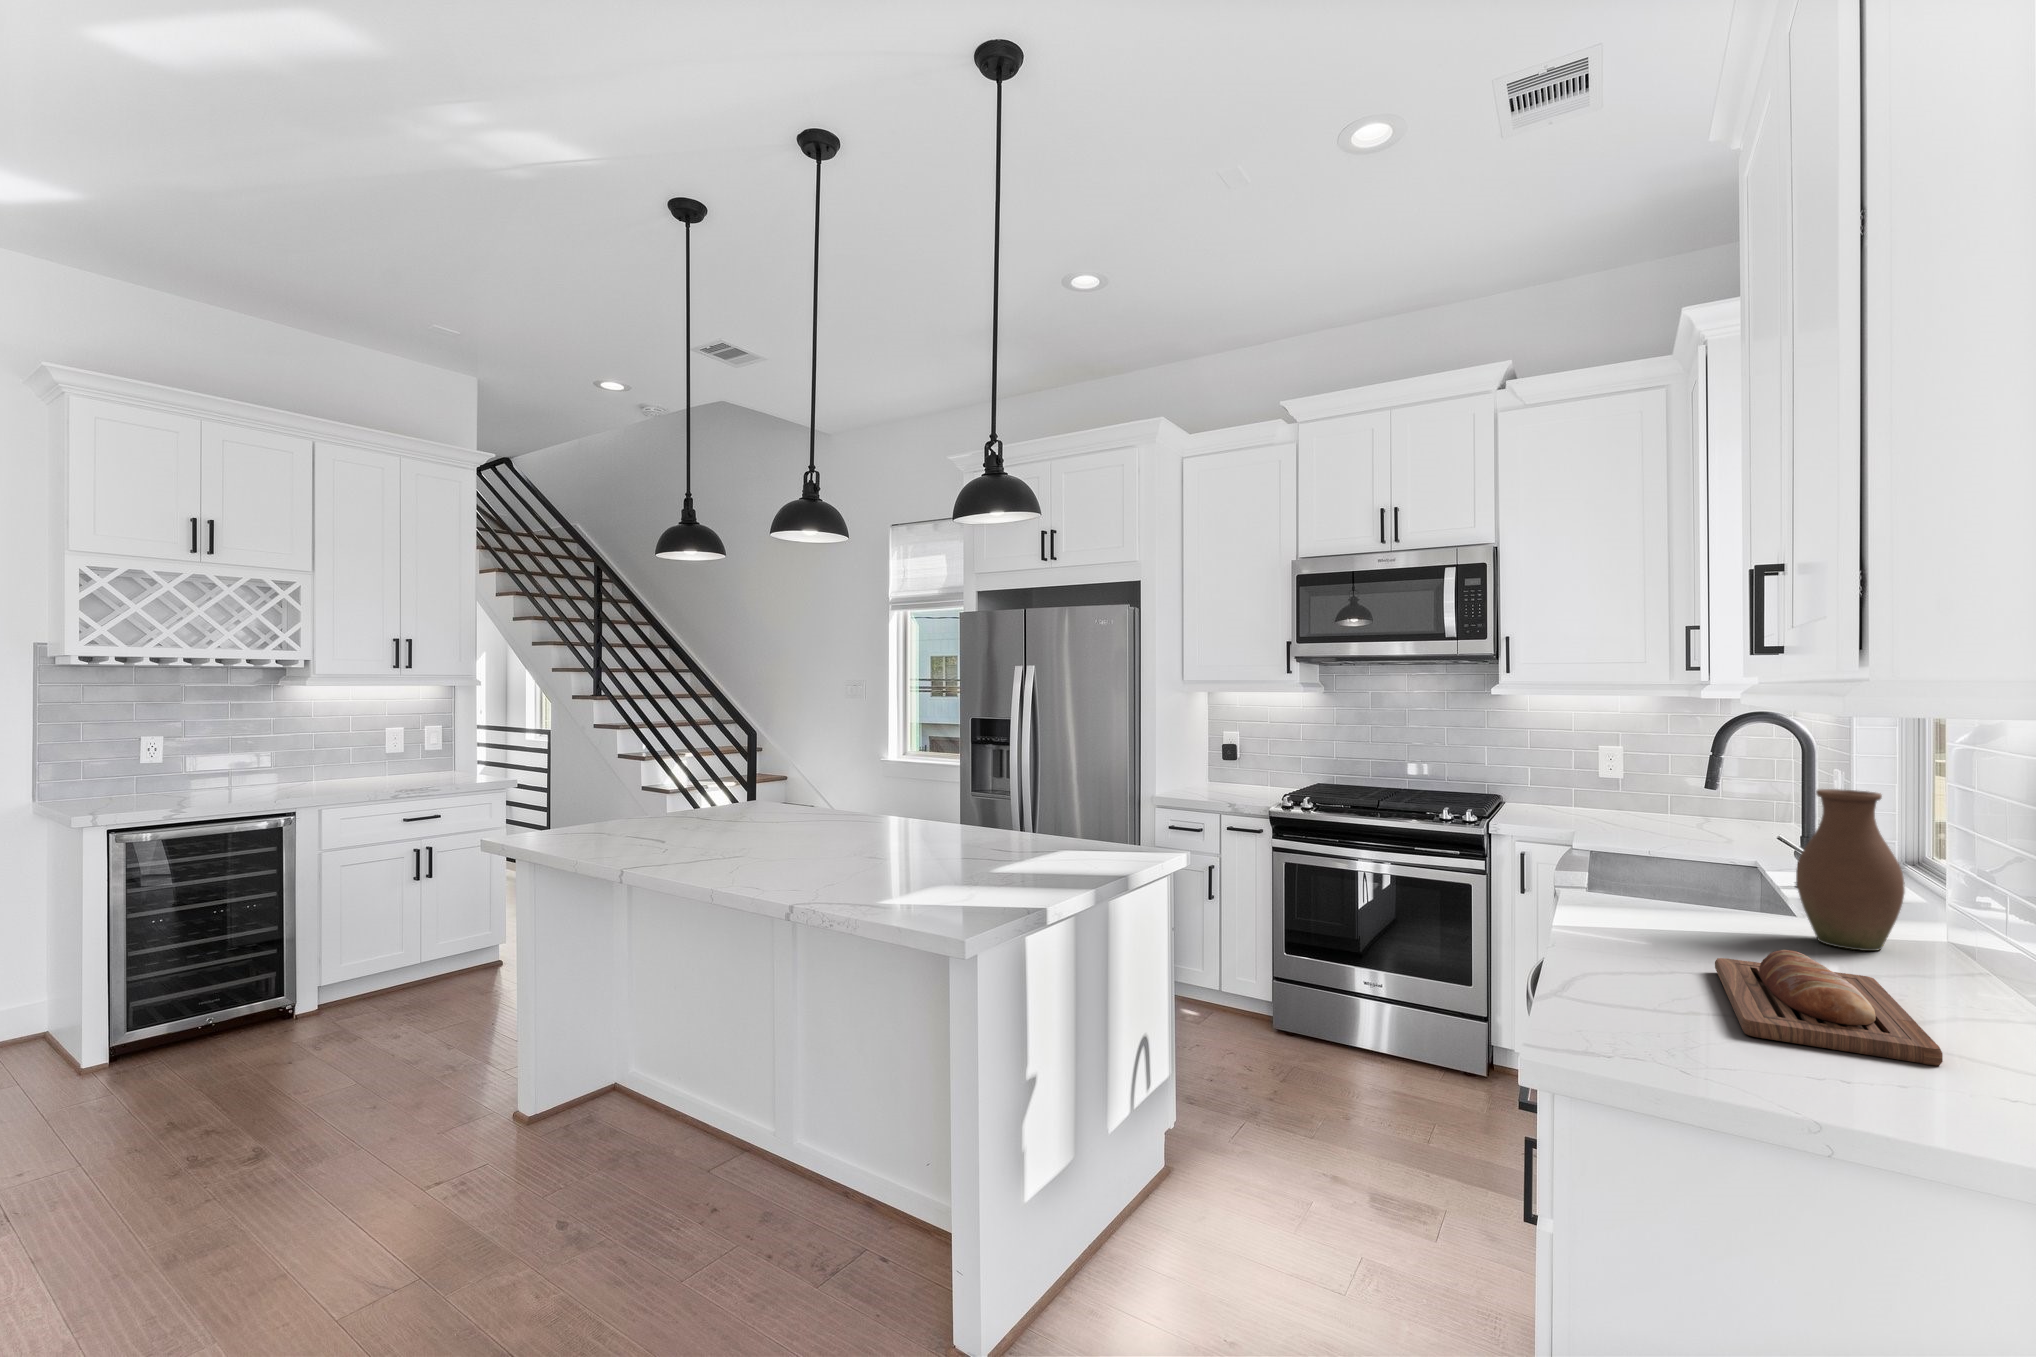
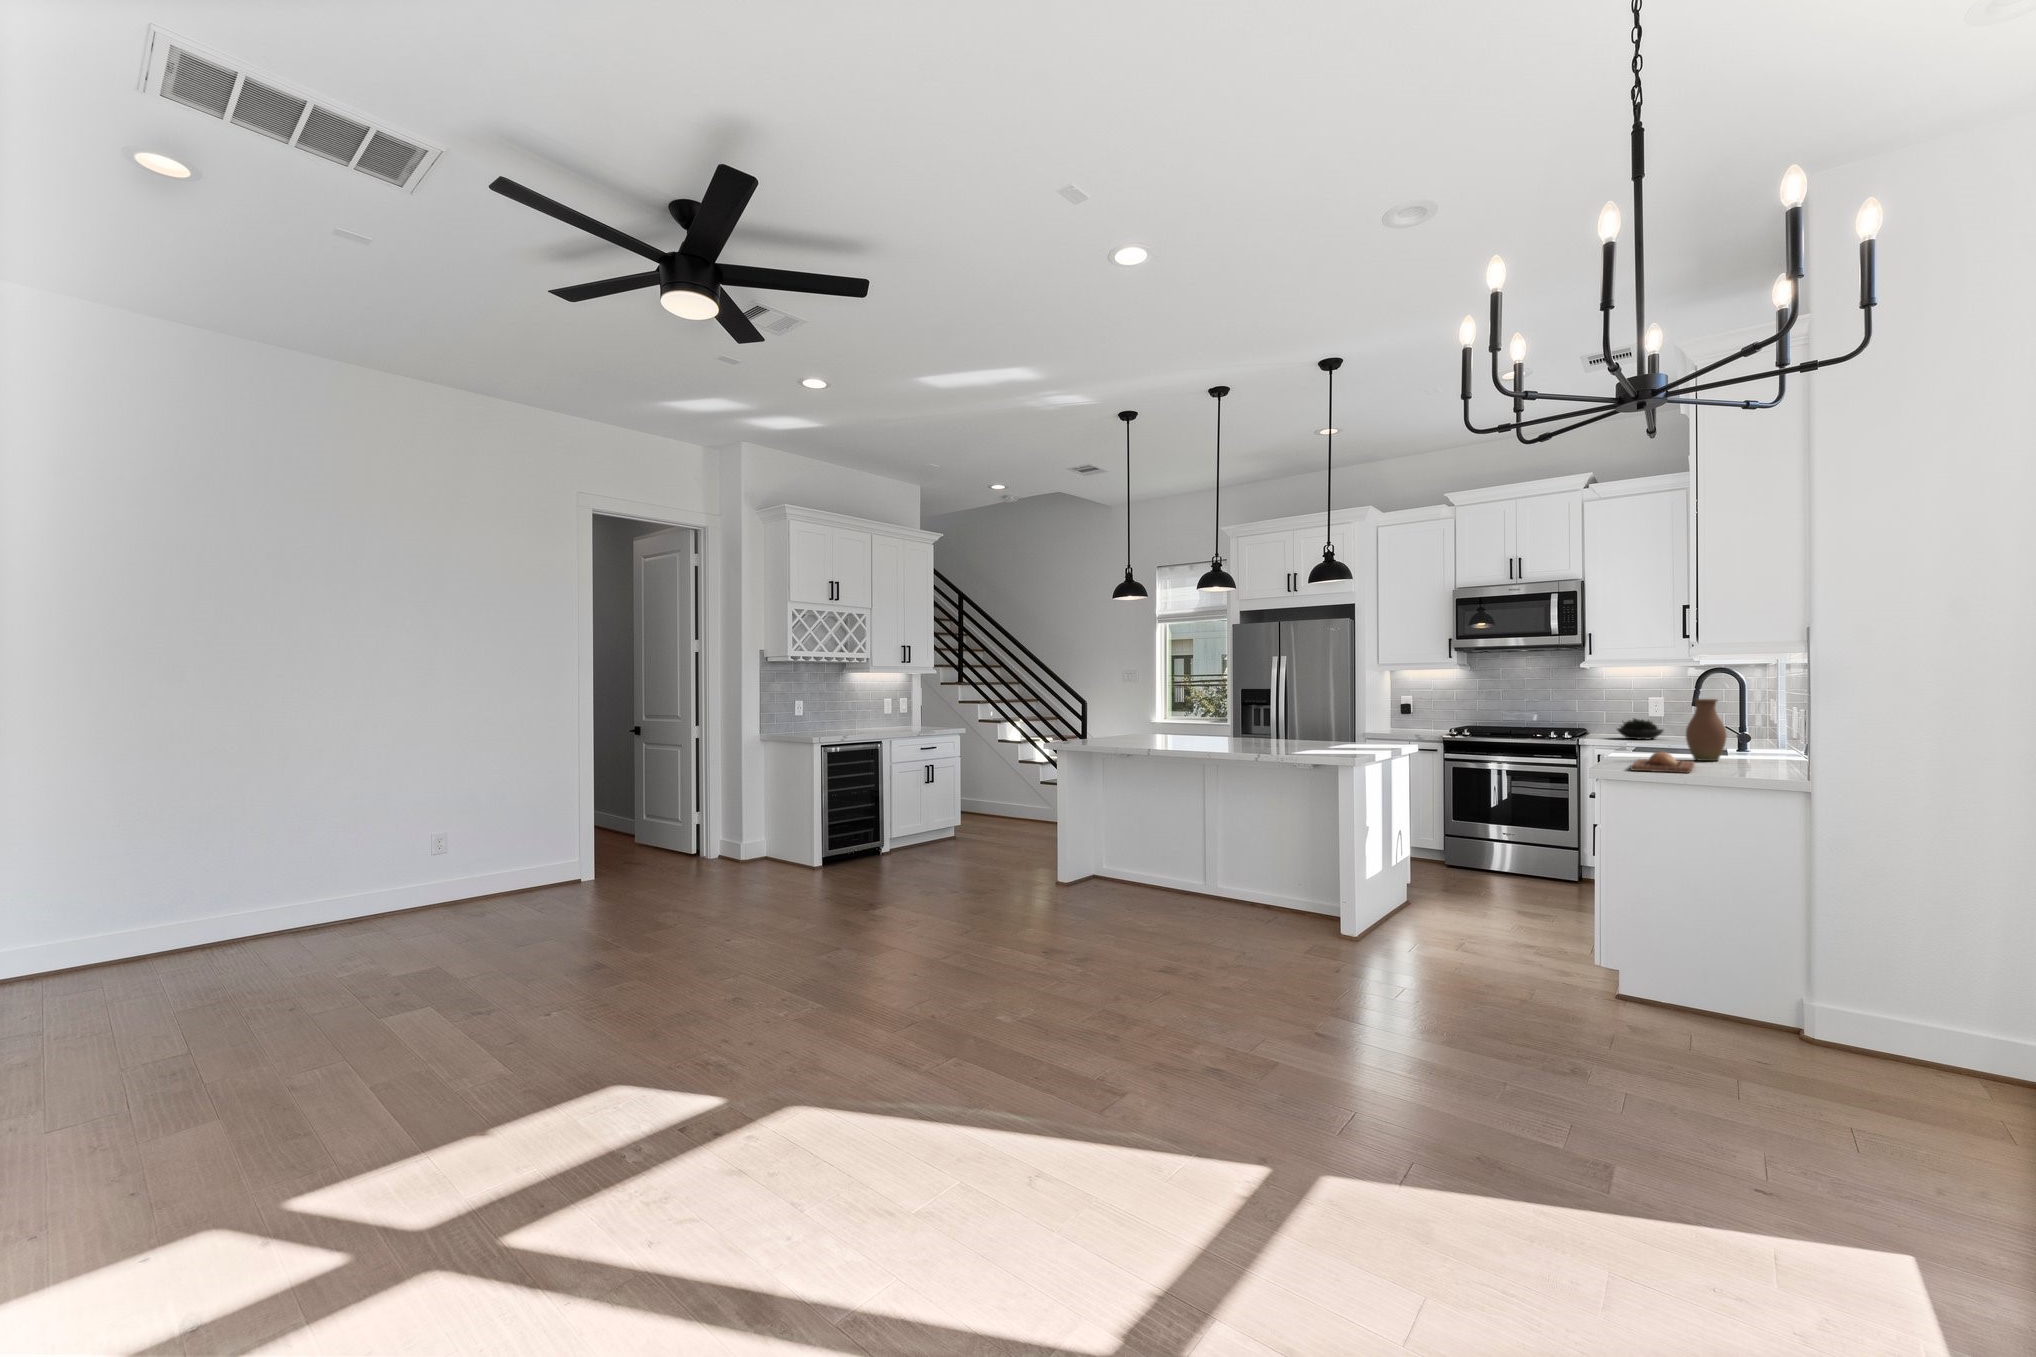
succulent plant: none [1555,784,1636,824] -> present [1617,718,1663,740]

